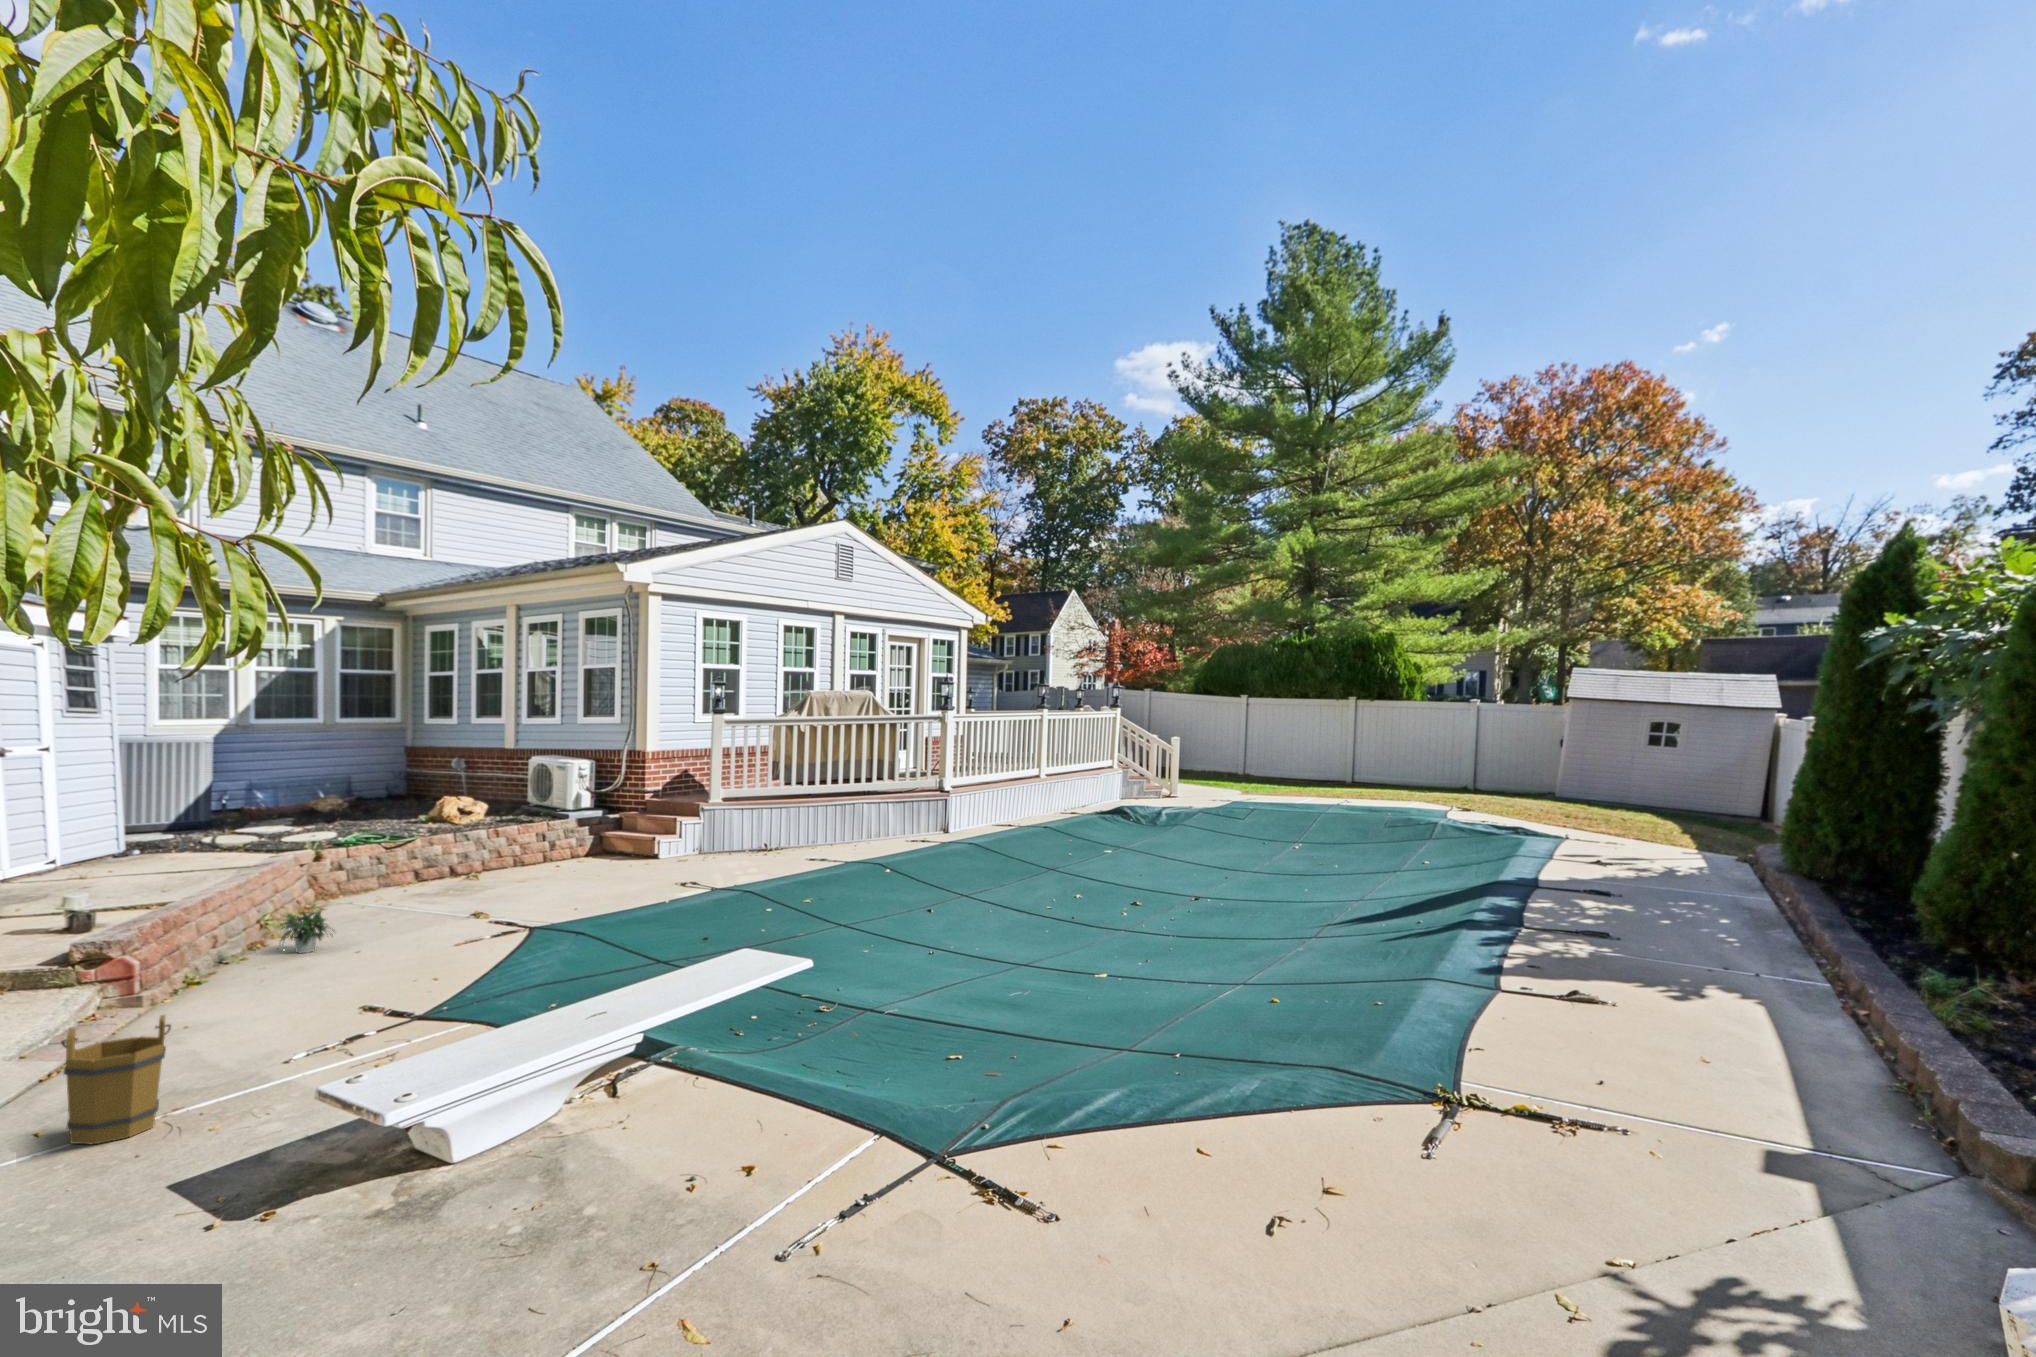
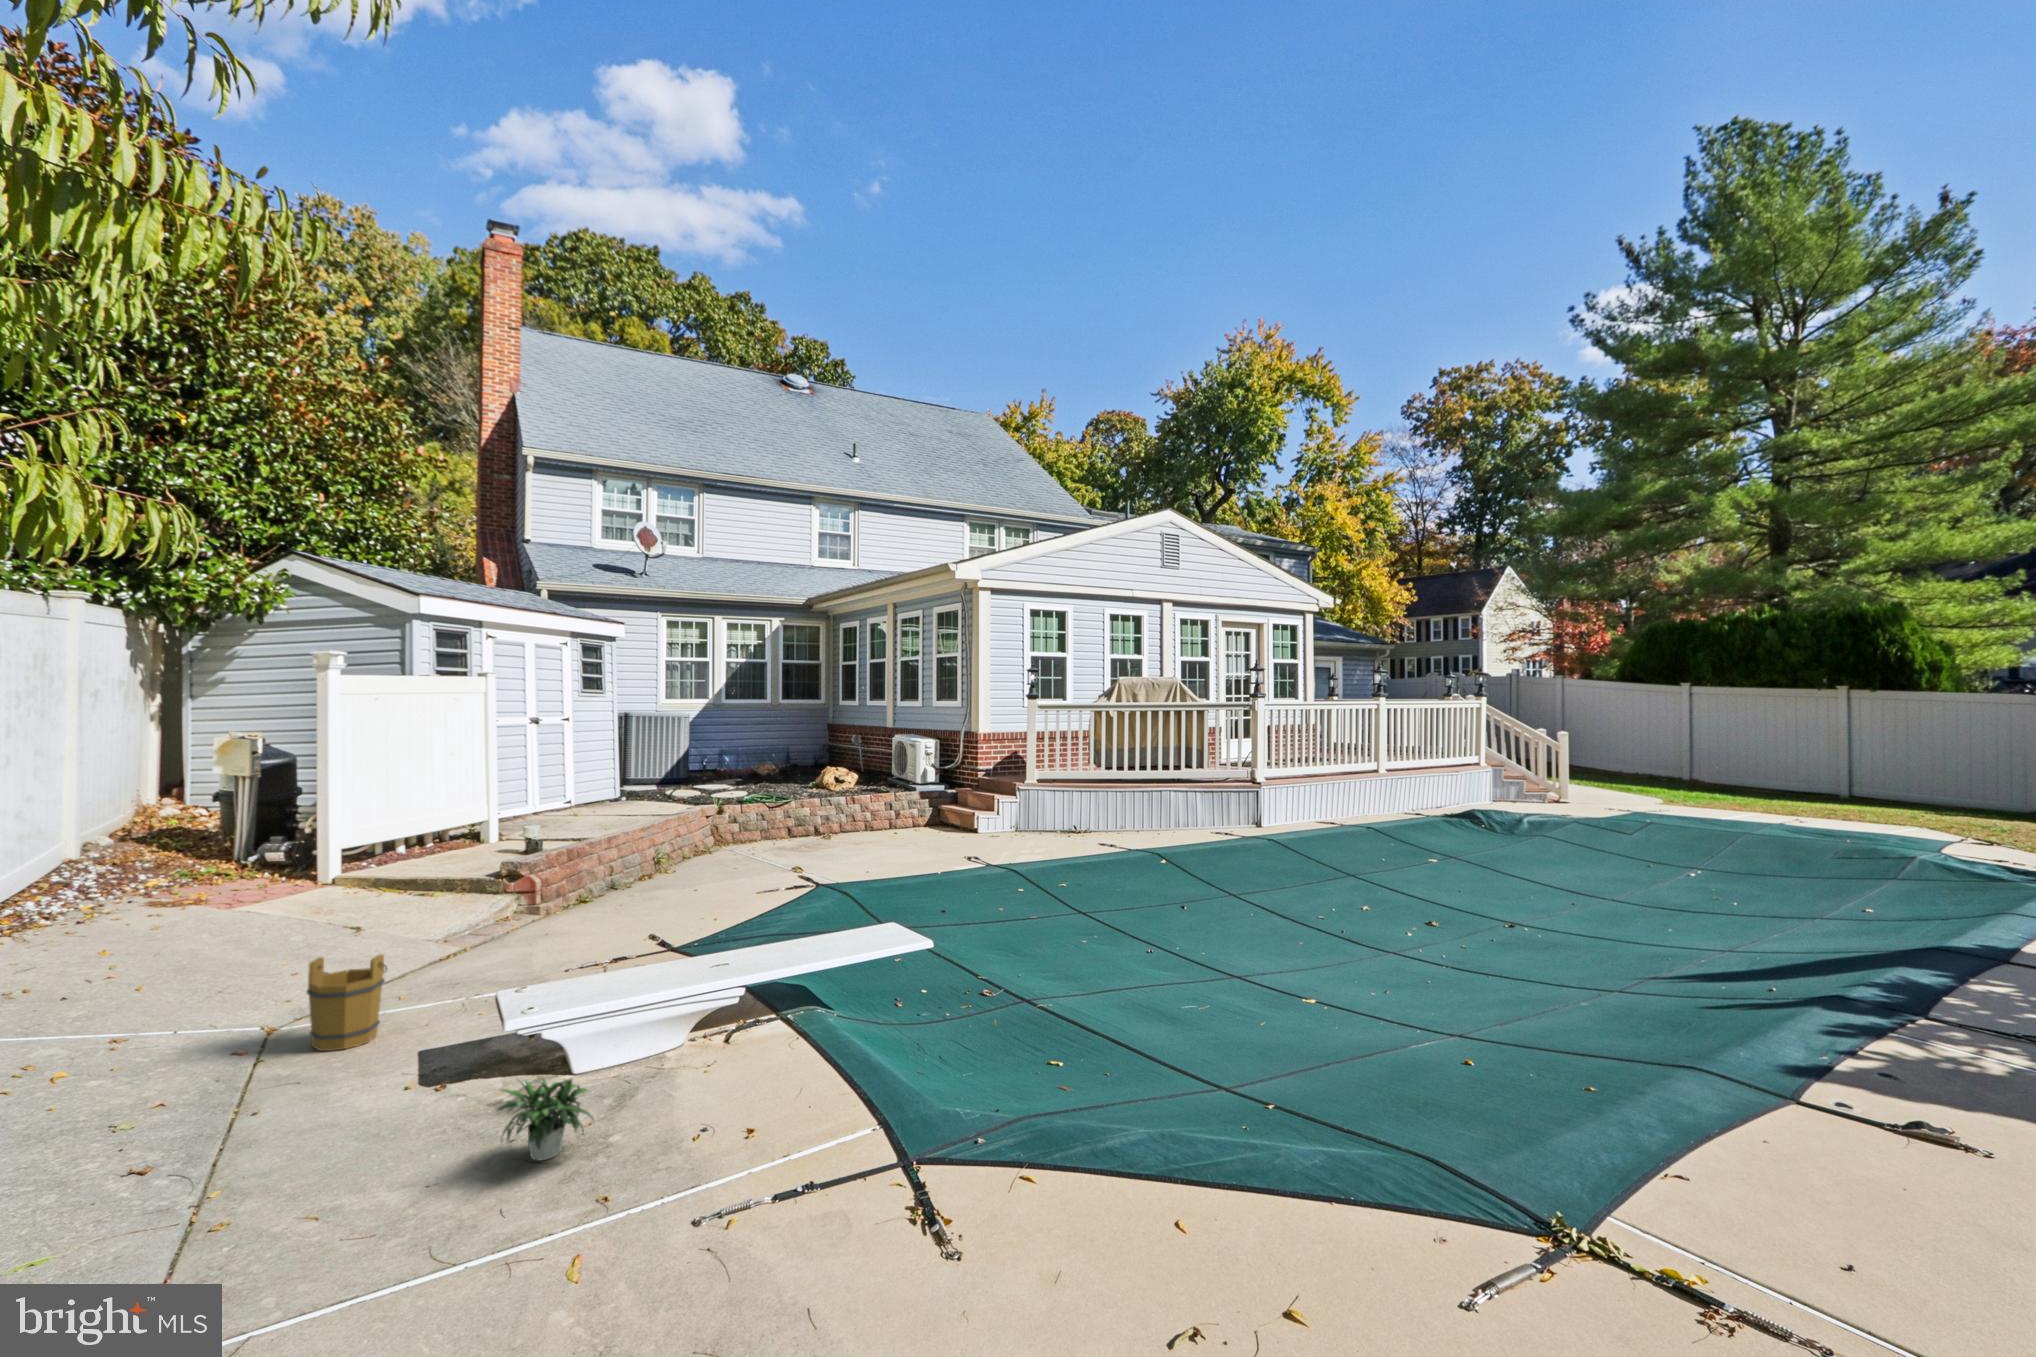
potted plant: present [278,910,331,953] -> present [470,1077,594,1160]

